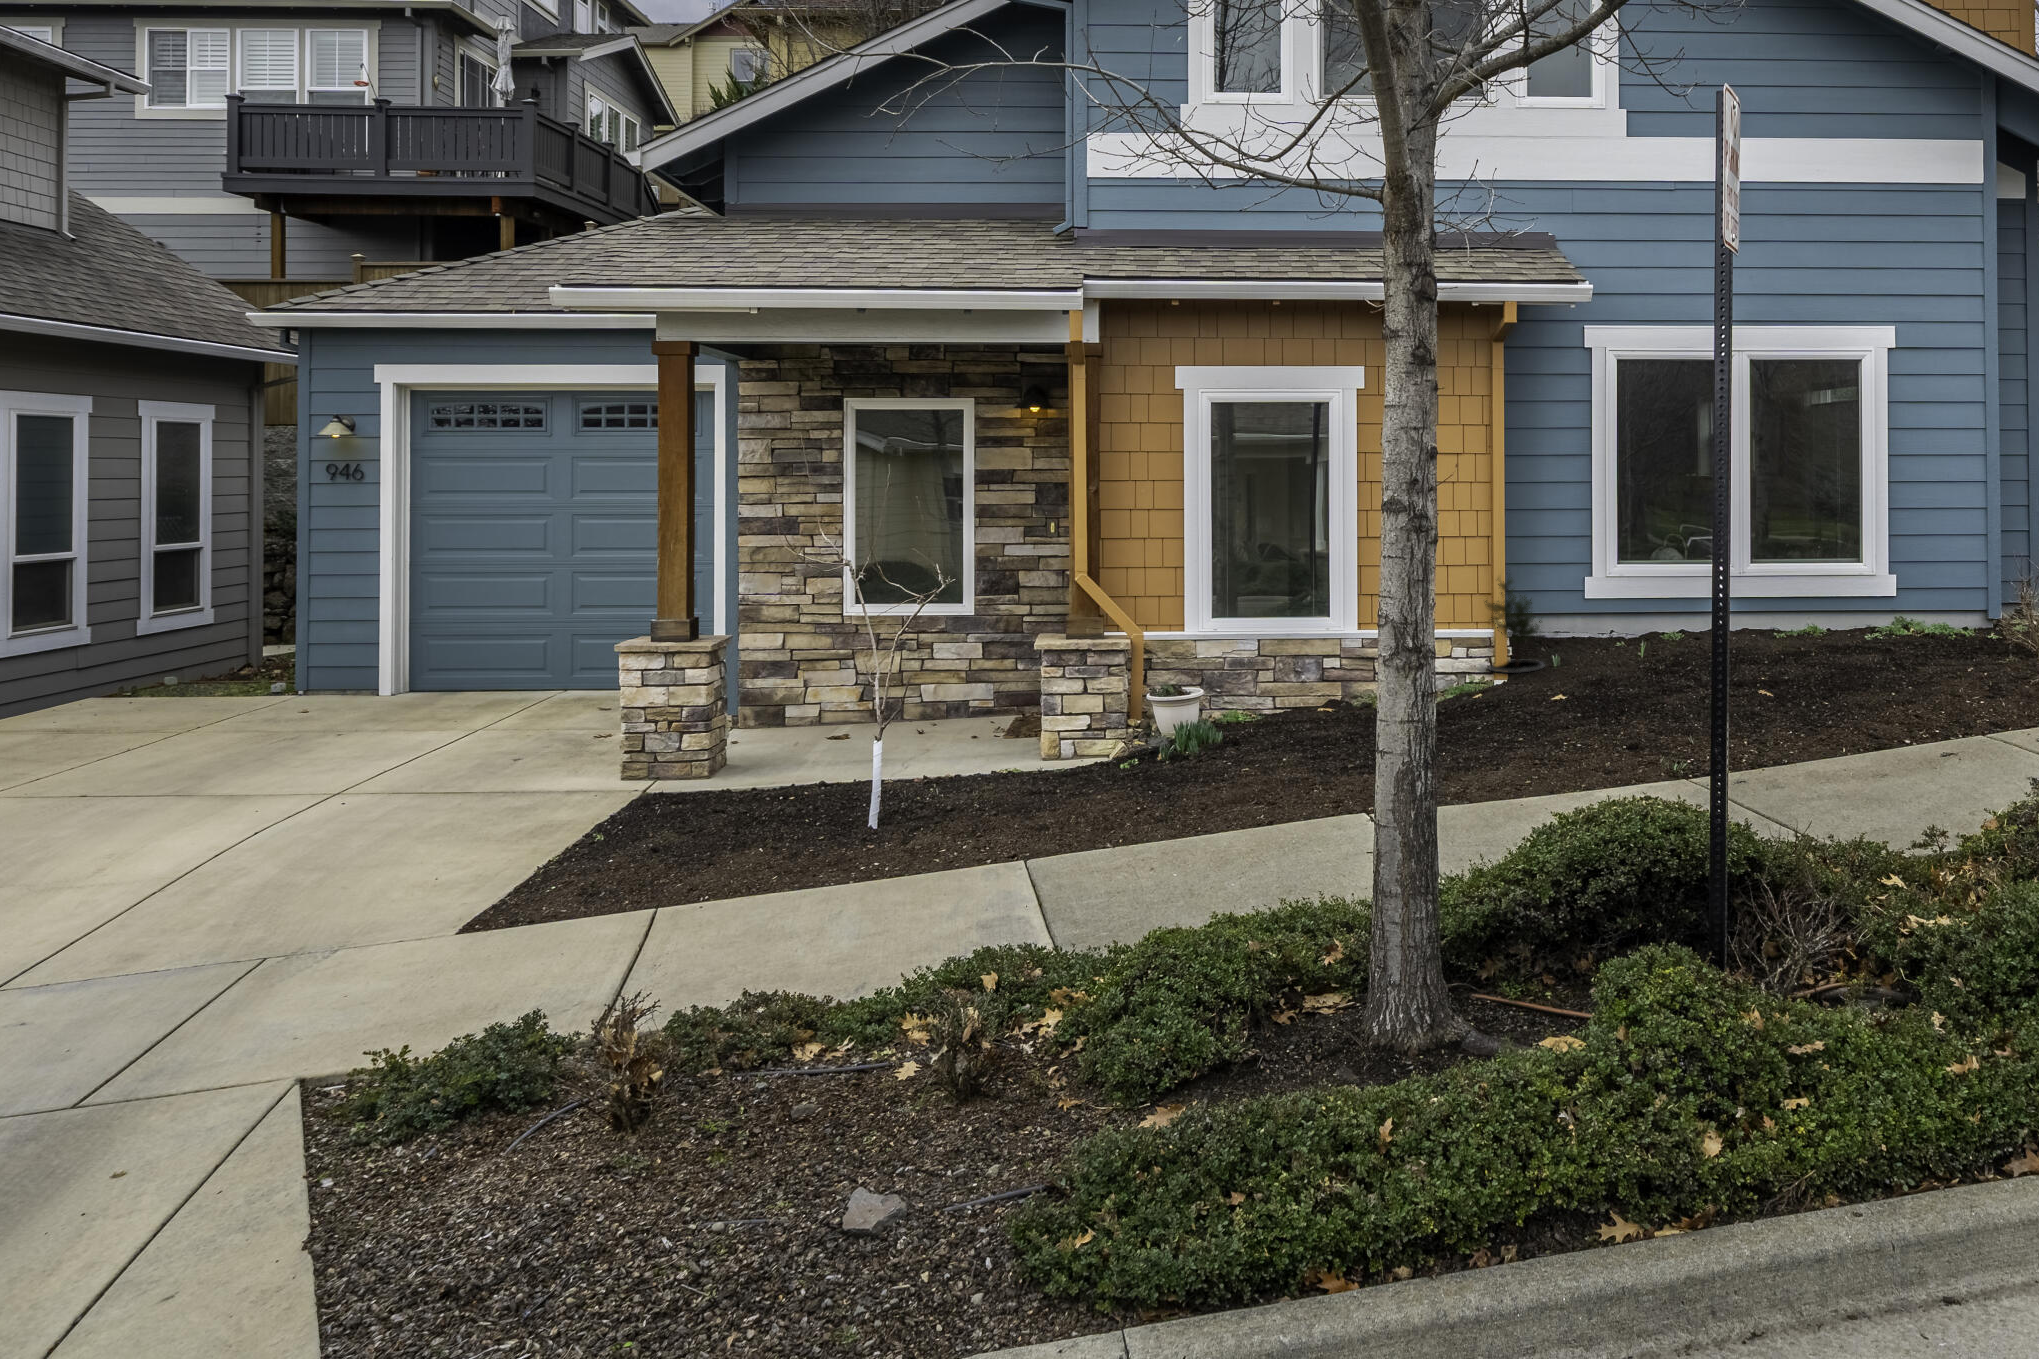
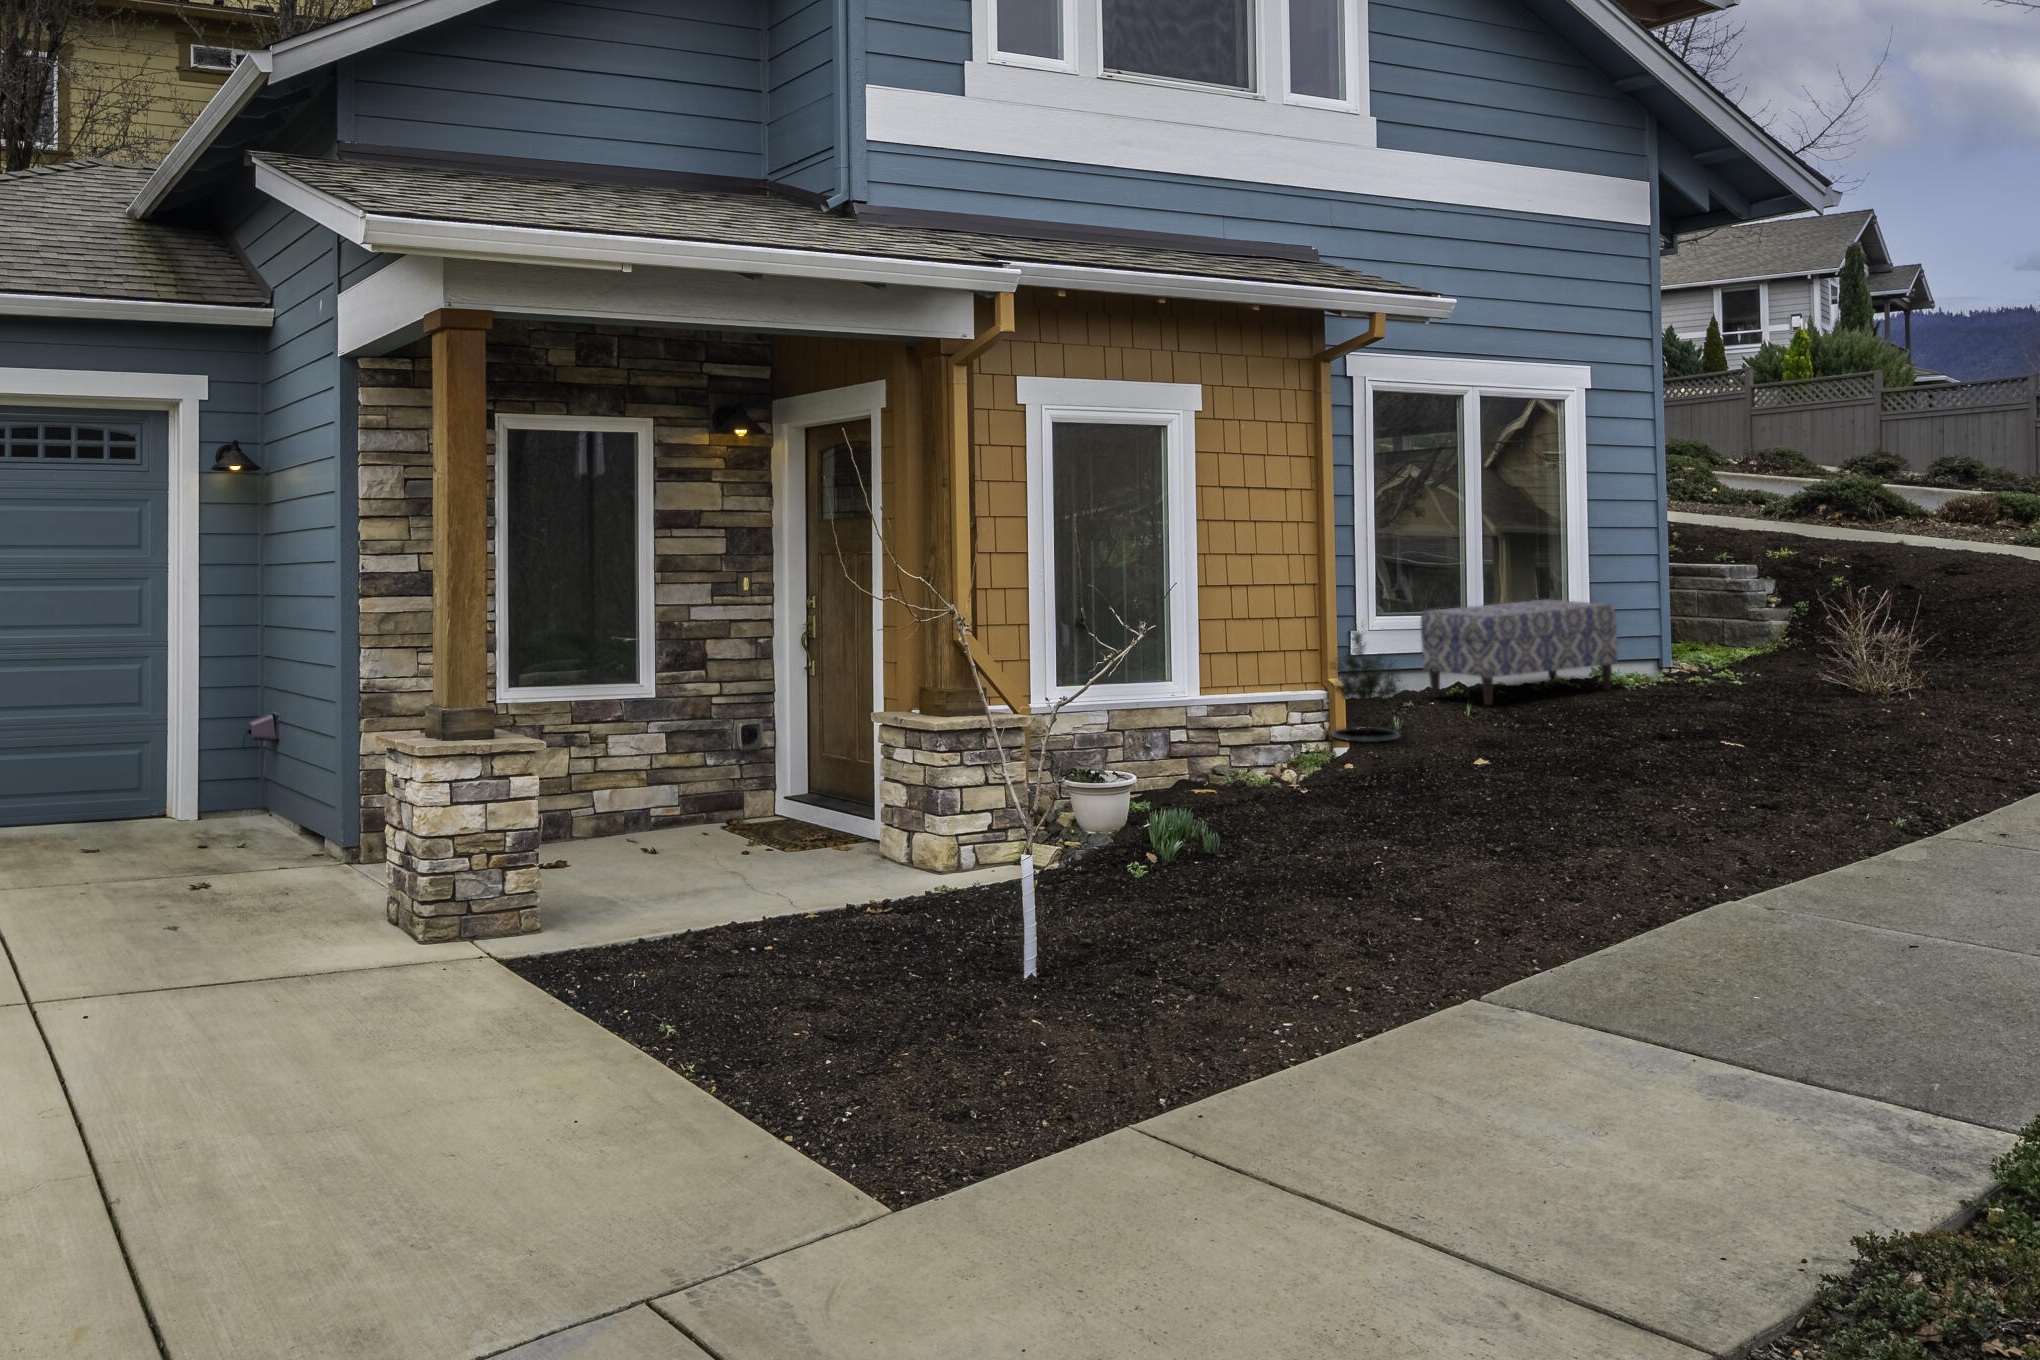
bench: none [1663,548,1847,644] -> present [1421,599,1618,705]

